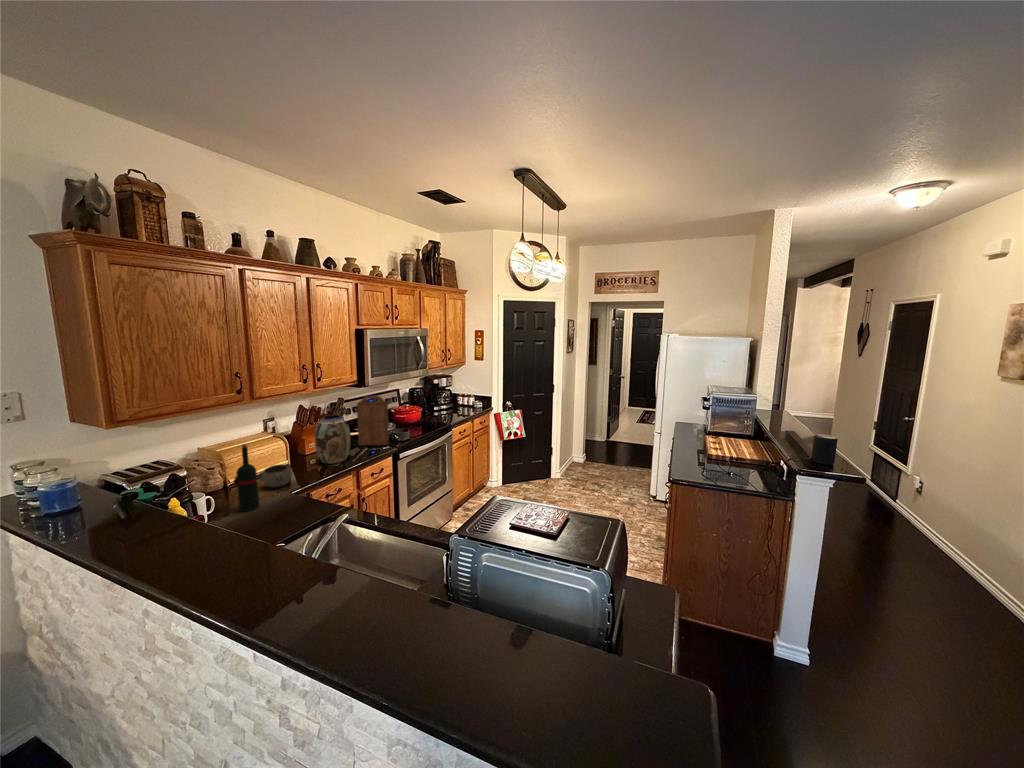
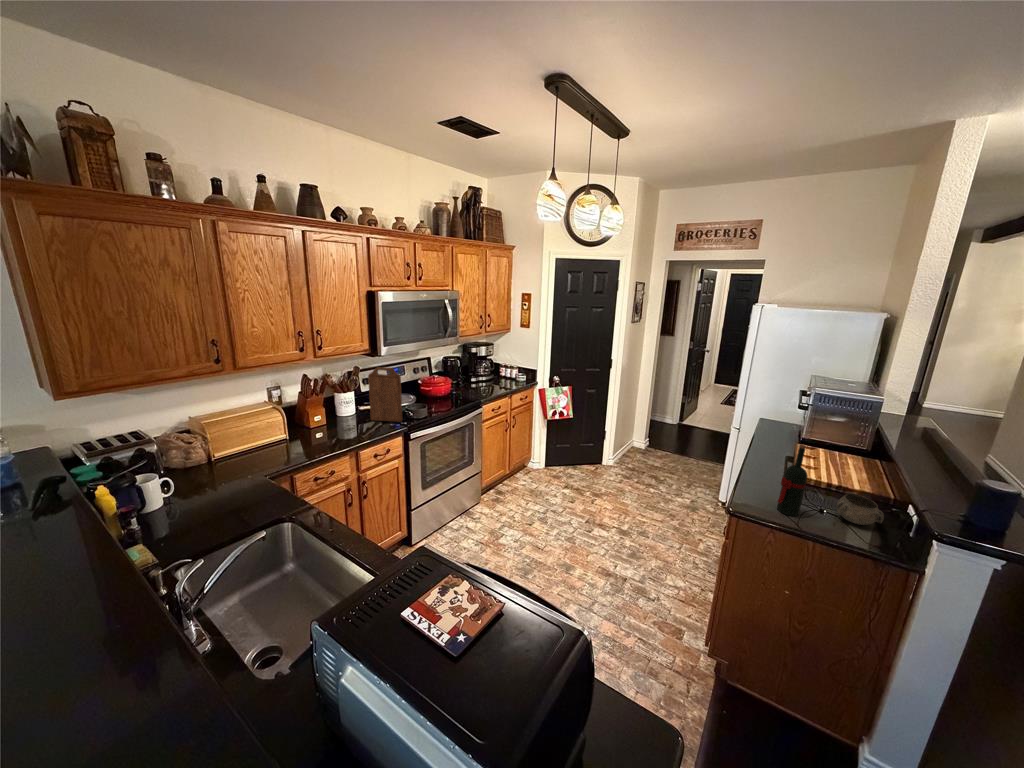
vase: present [315,415,351,464] -> none [312,388,352,442]
wine bottle: present [234,444,259,512] -> present [777,444,808,516]
decorative bowl: present [258,465,291,487] -> present [837,493,884,525]

